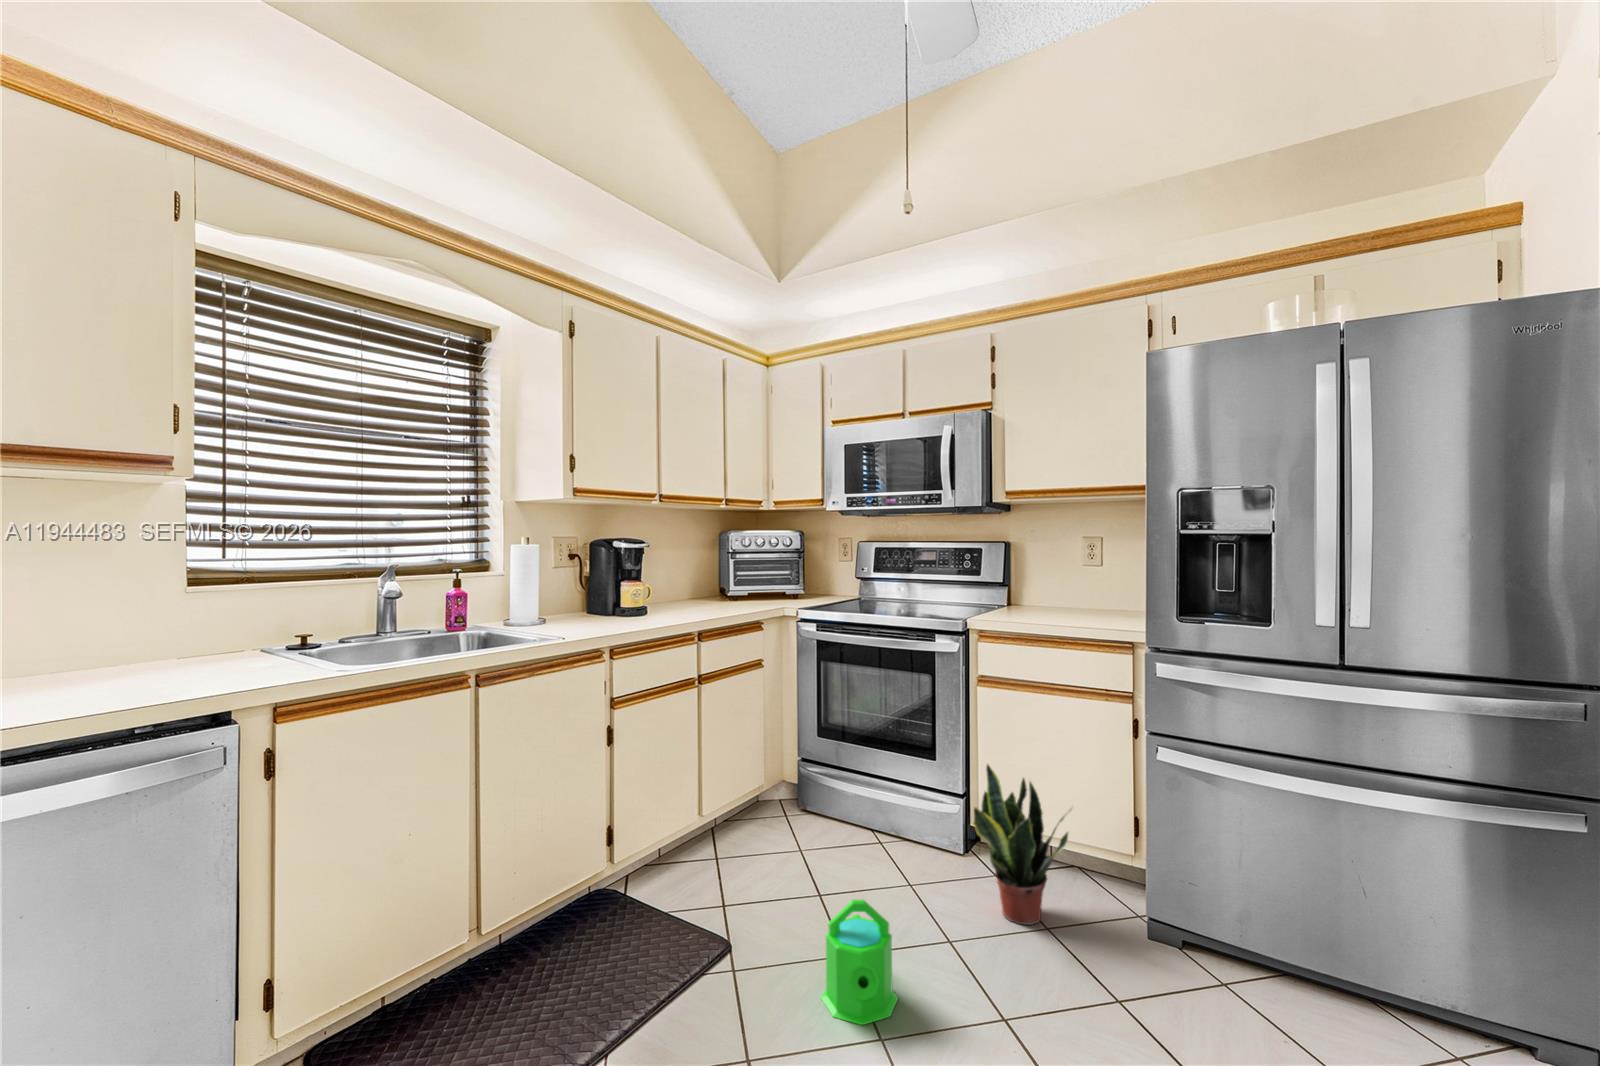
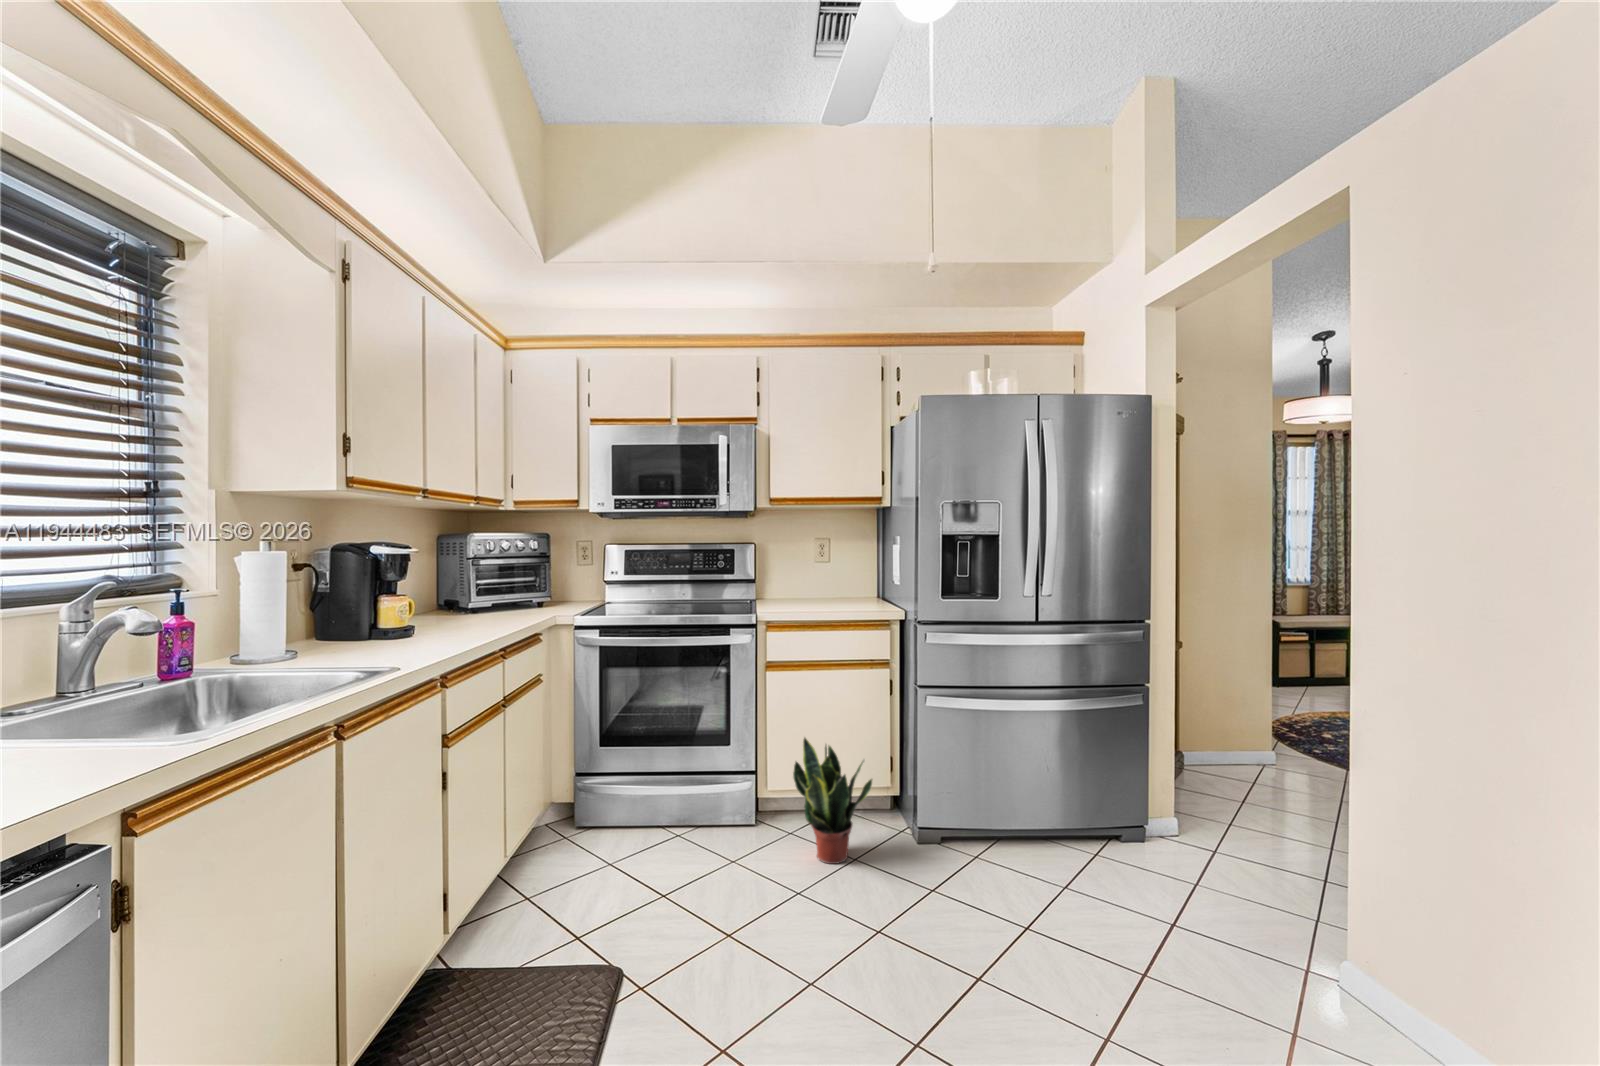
watering can: present [821,899,898,1025] -> none [737,874,817,988]

